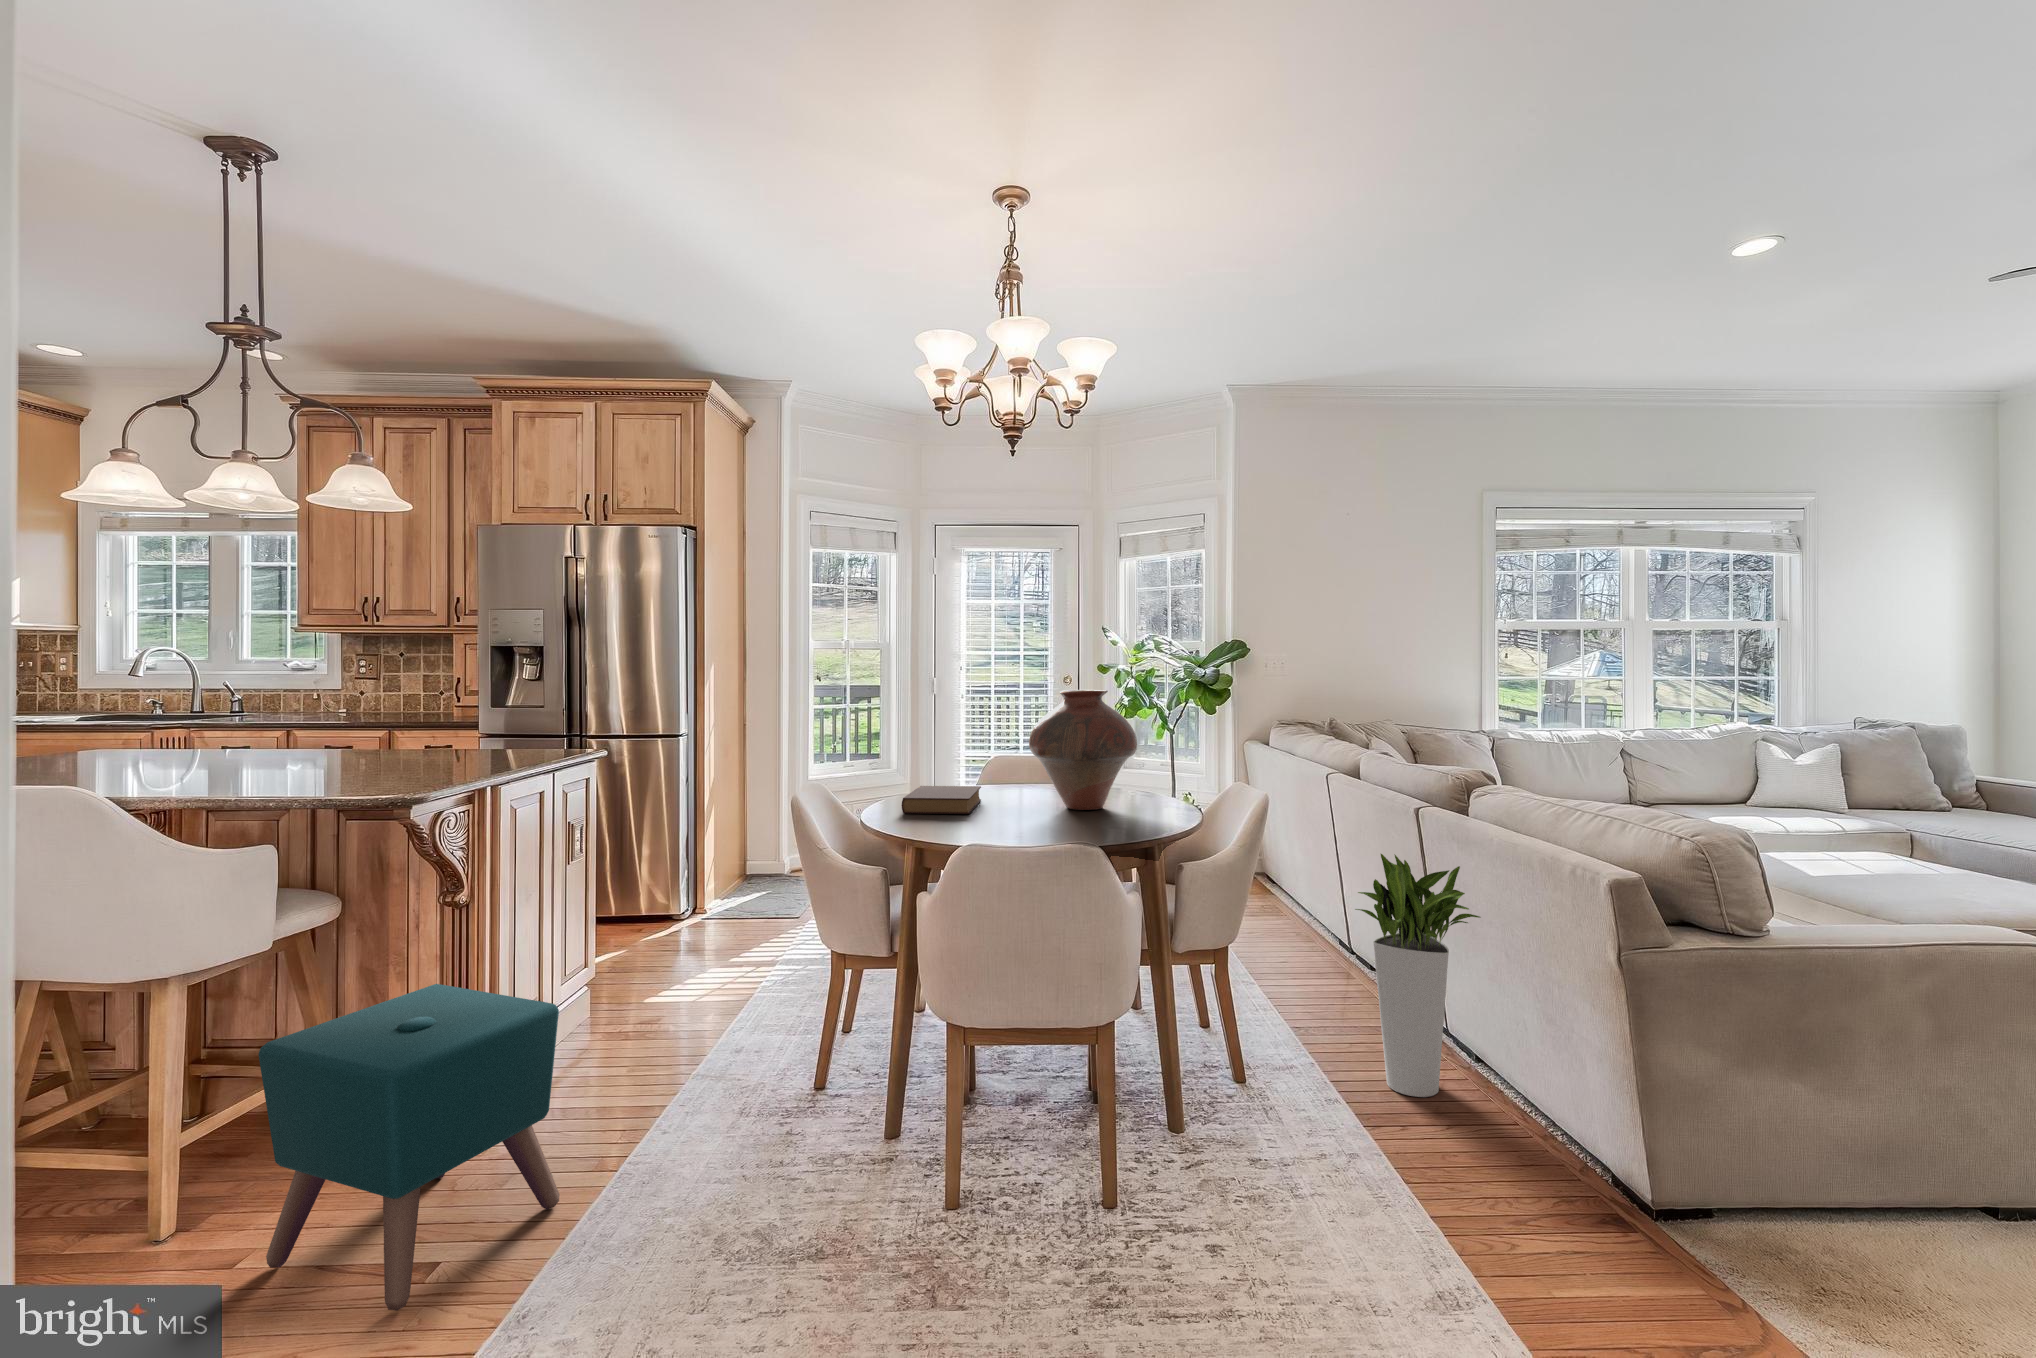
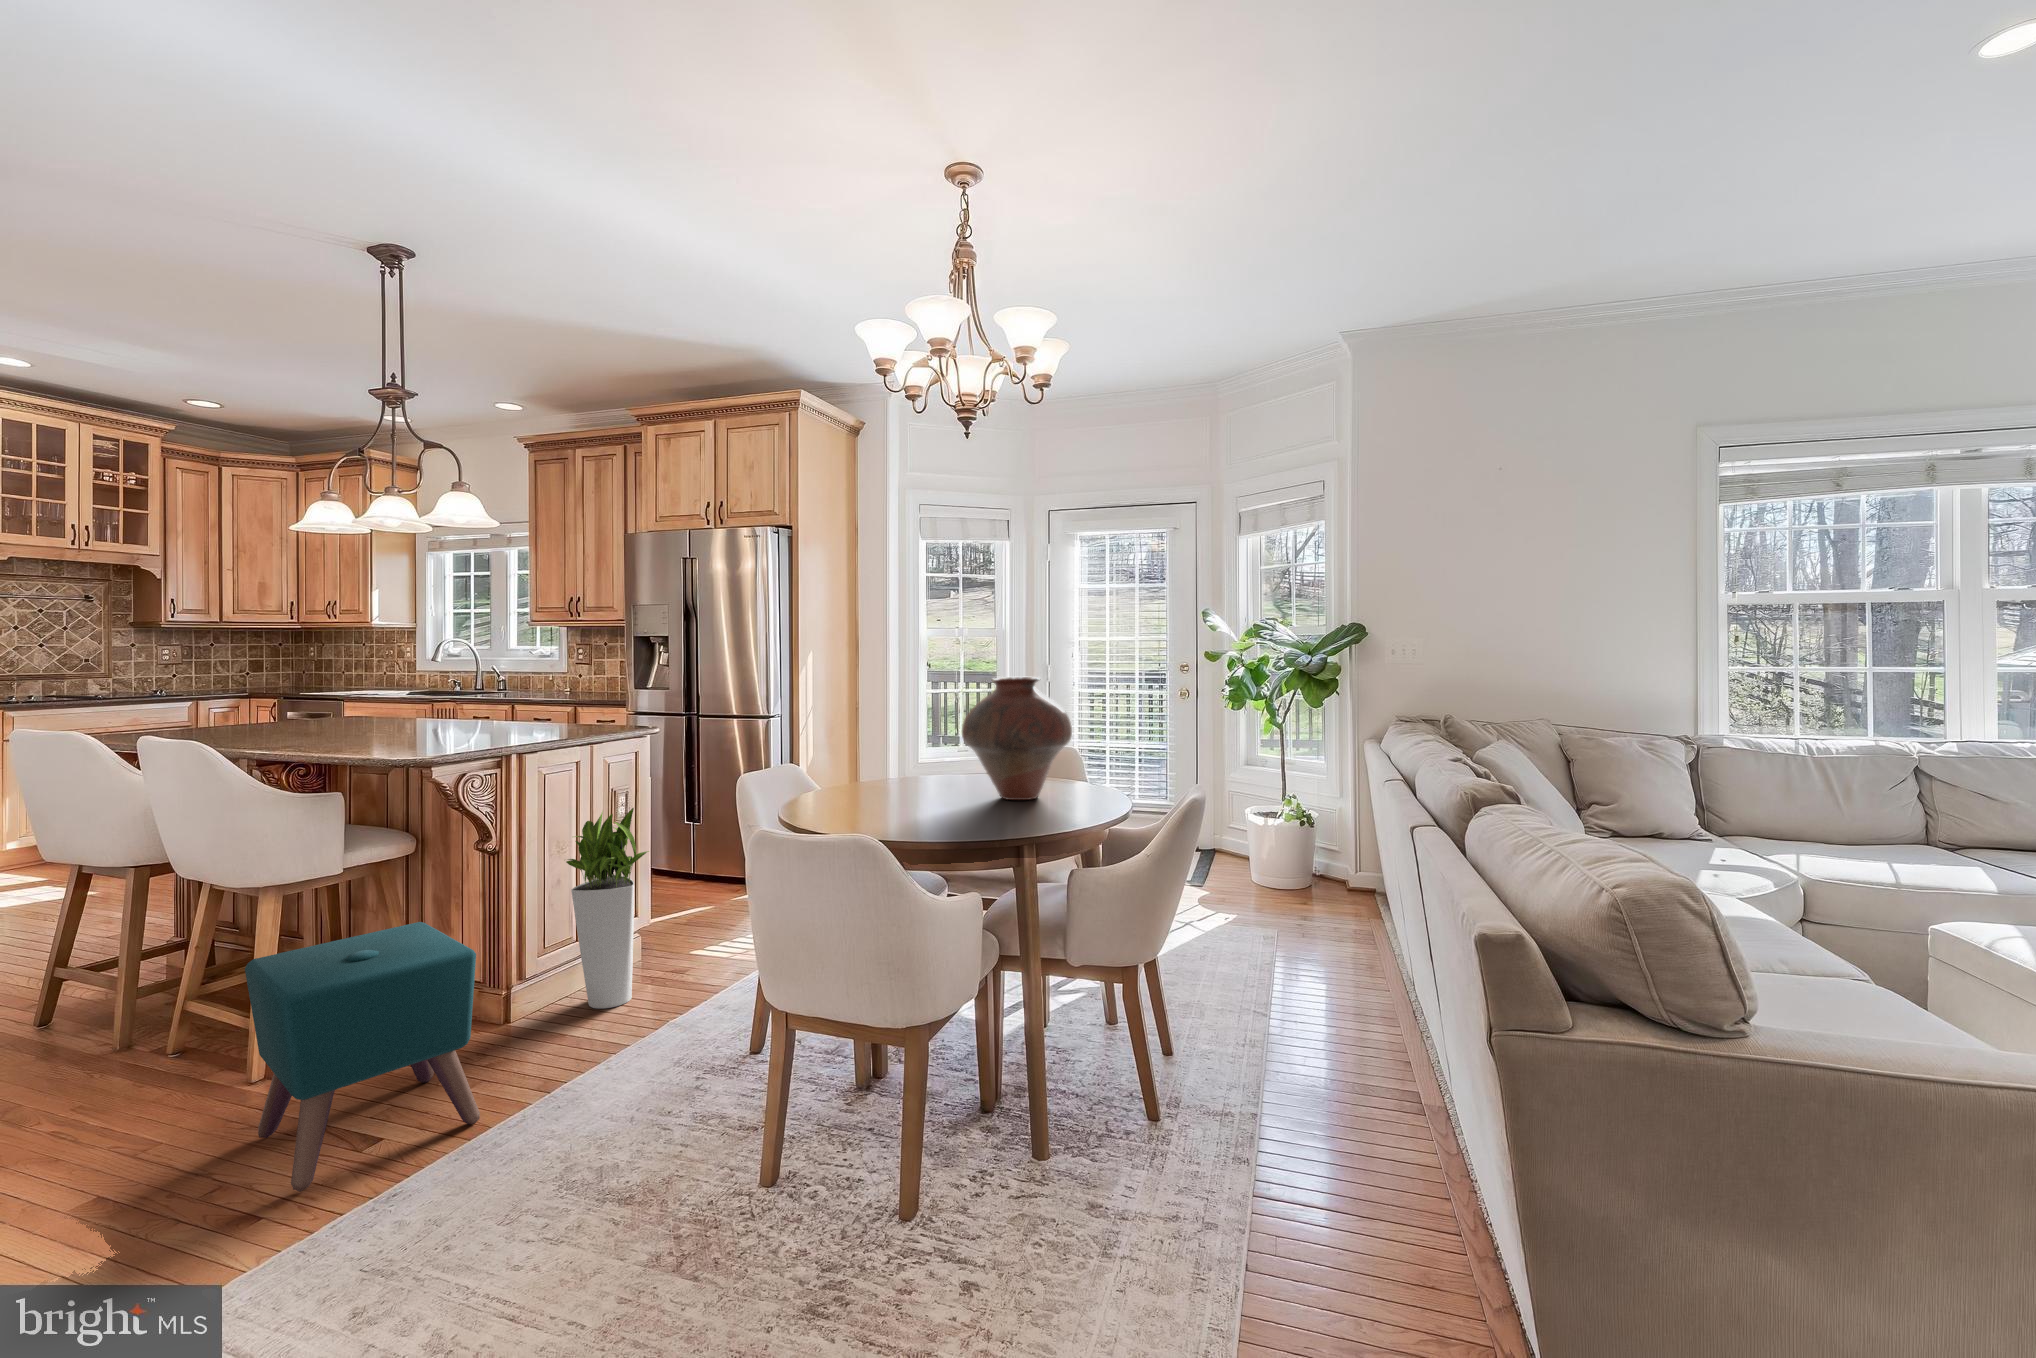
book: present [902,786,981,814] -> none [838,768,937,799]
planter: present [1355,854,1480,1097] -> present [566,808,649,1009]

